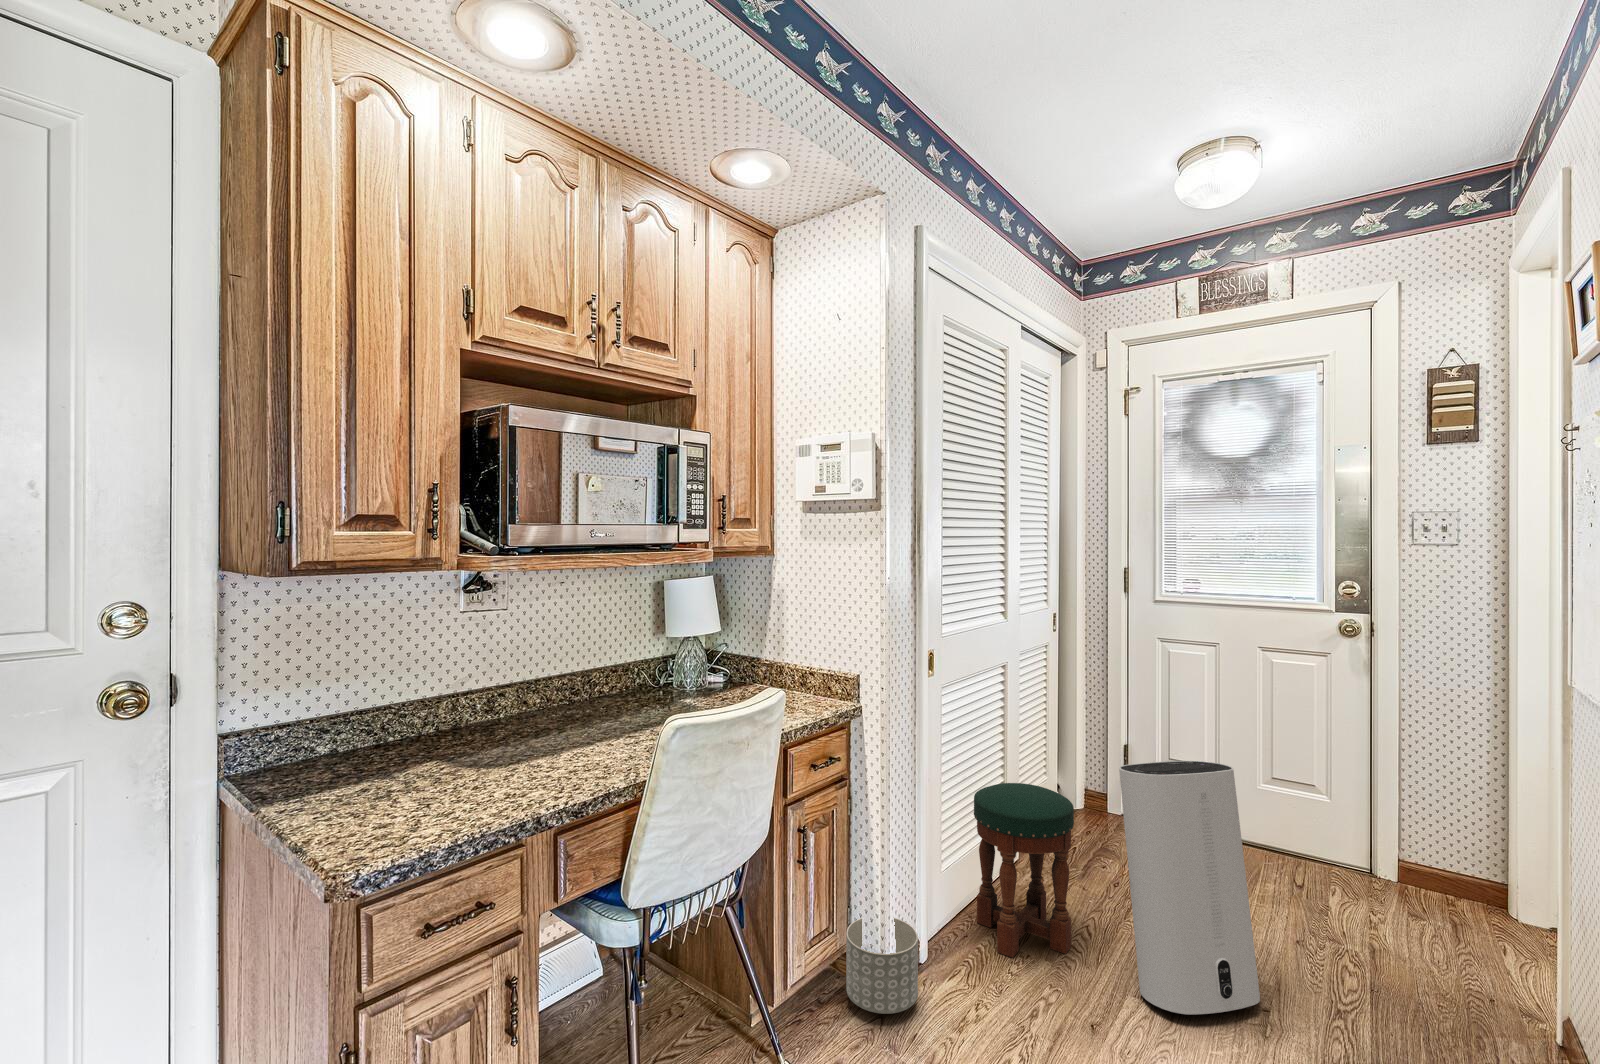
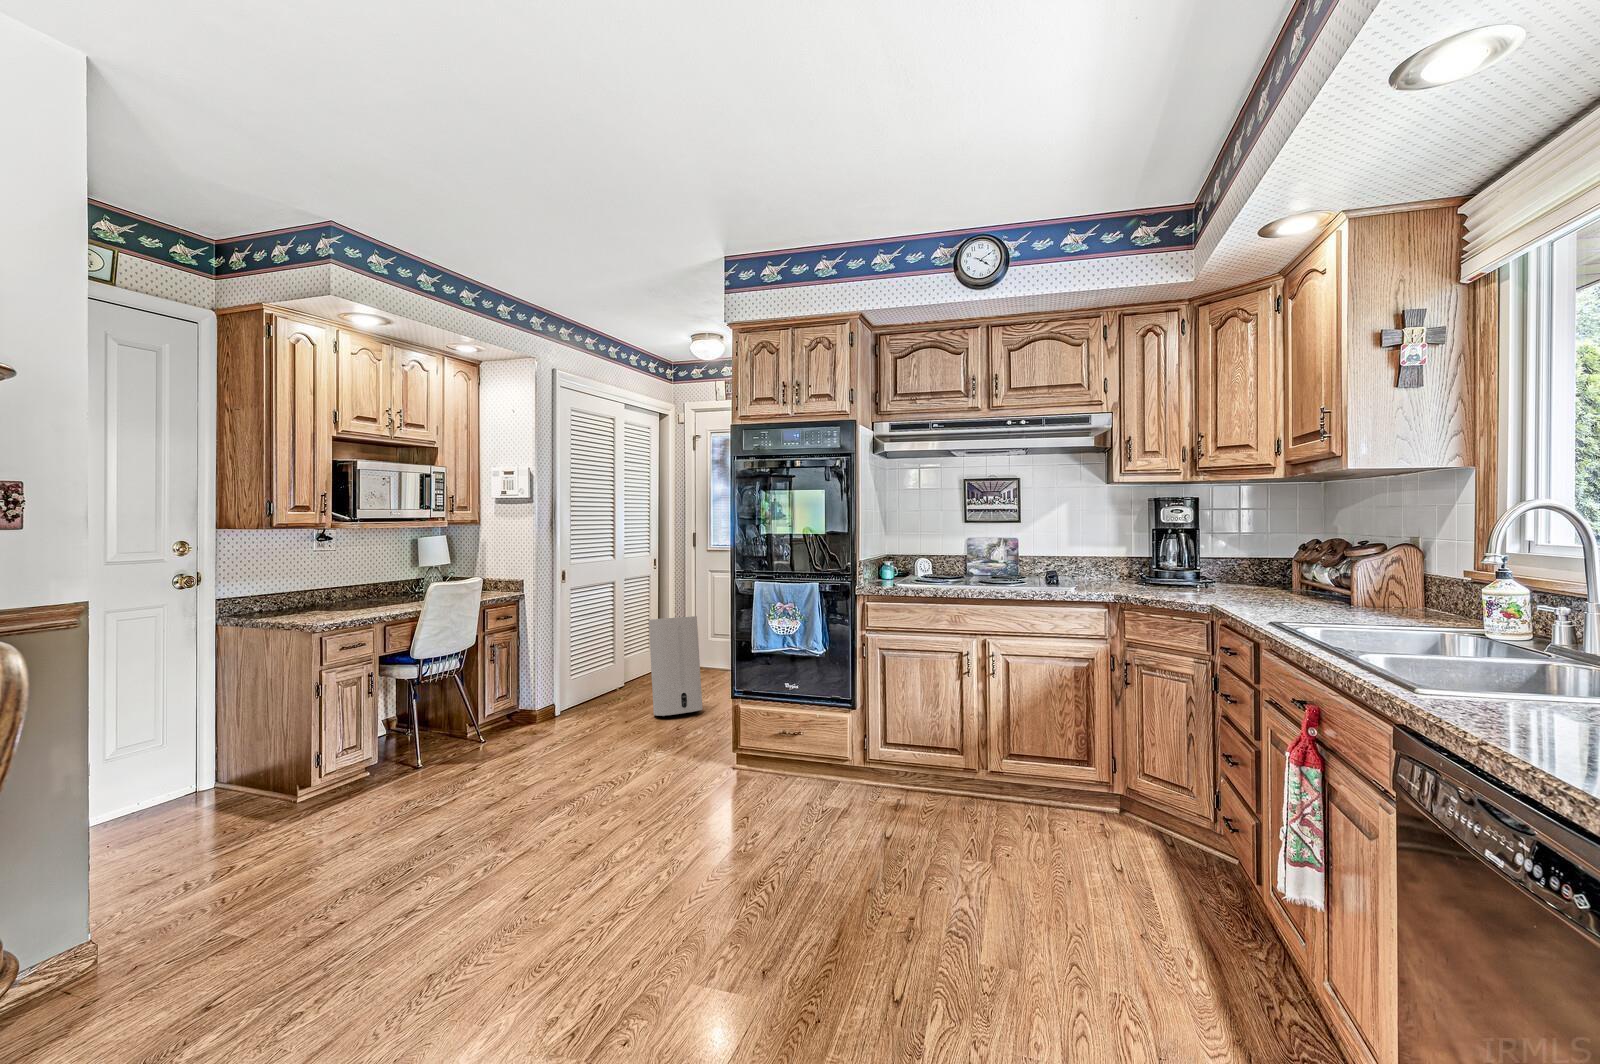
stool: present [974,783,1074,958] -> none [588,638,635,713]
planter: present [846,917,918,1014] -> none [516,693,551,730]

